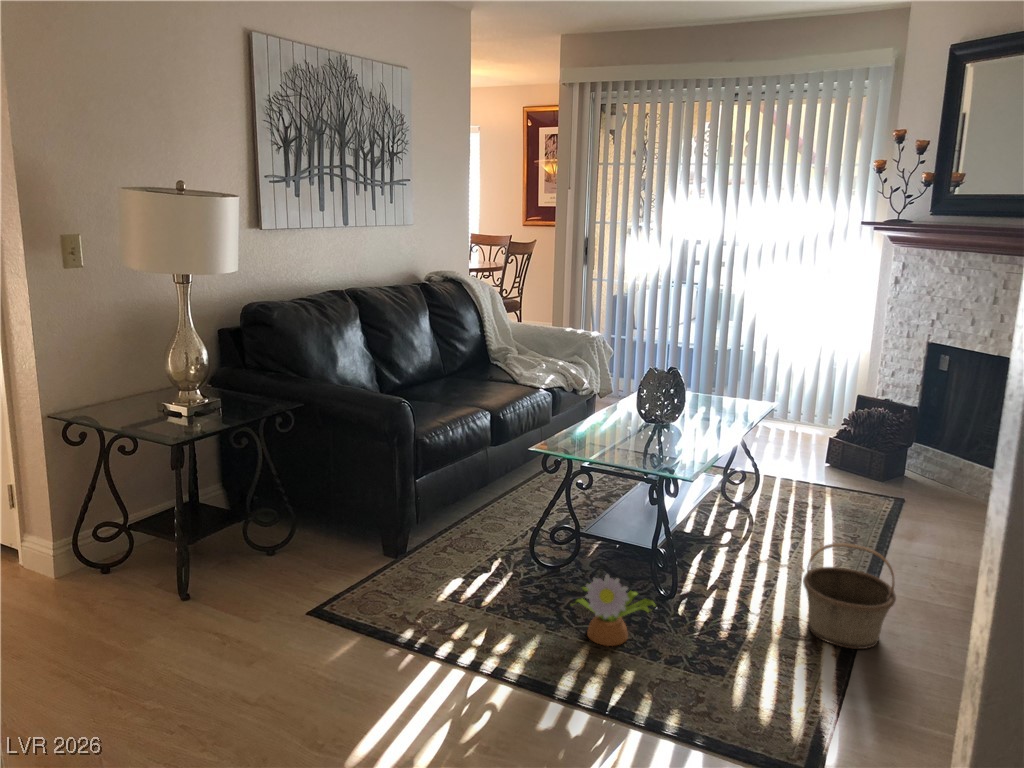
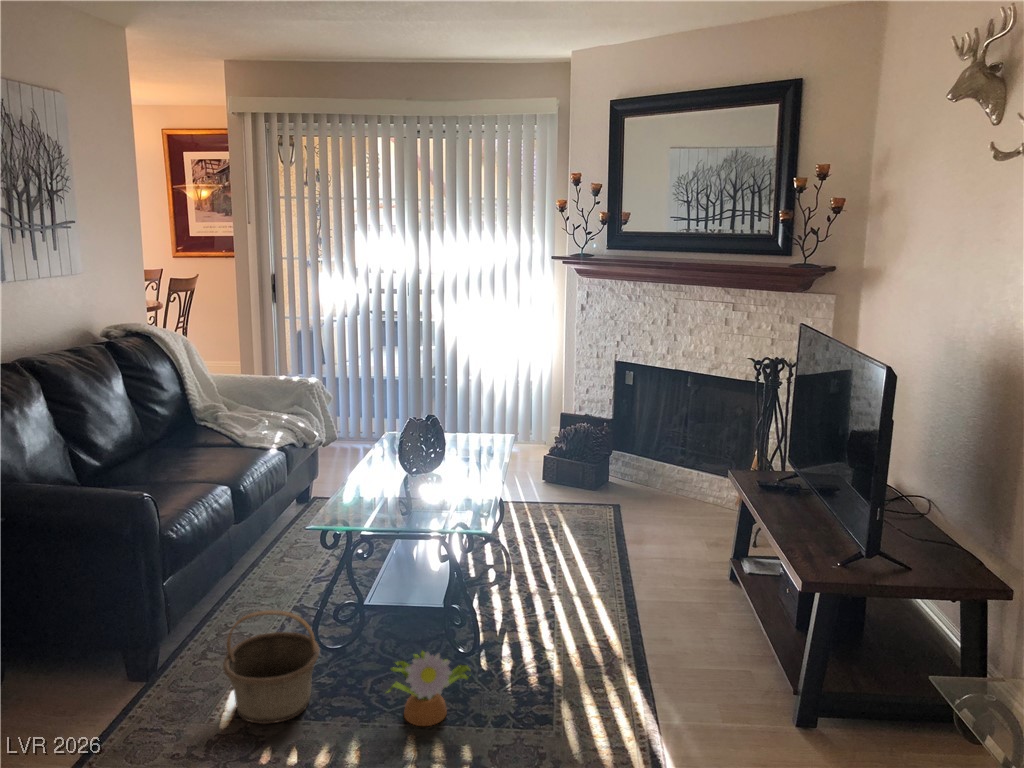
basket: present [803,543,896,649] -> present [223,610,320,724]

